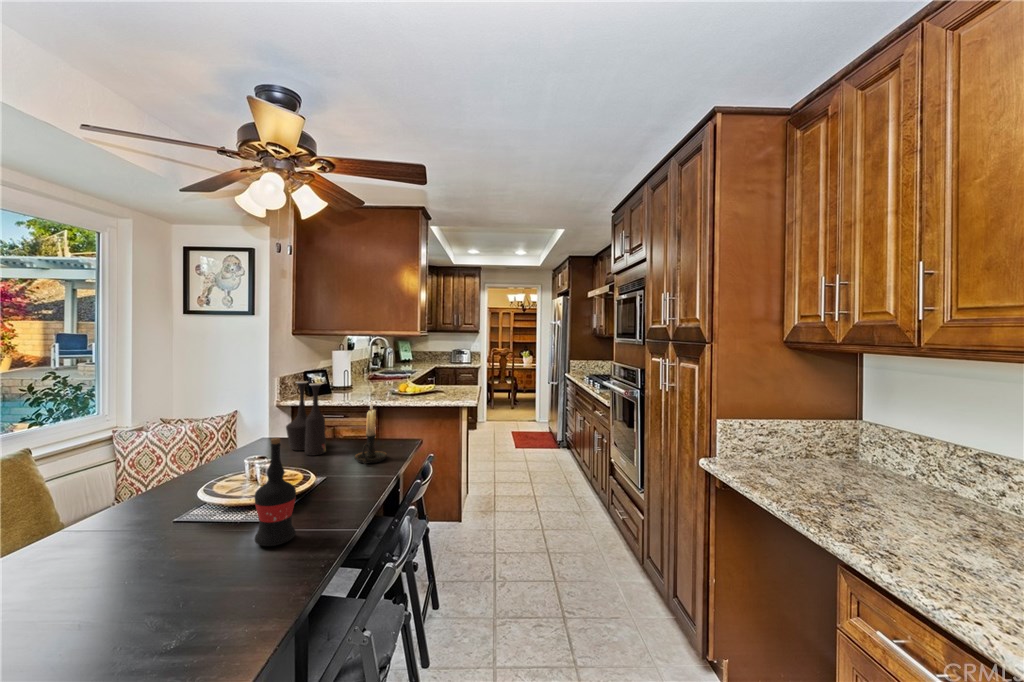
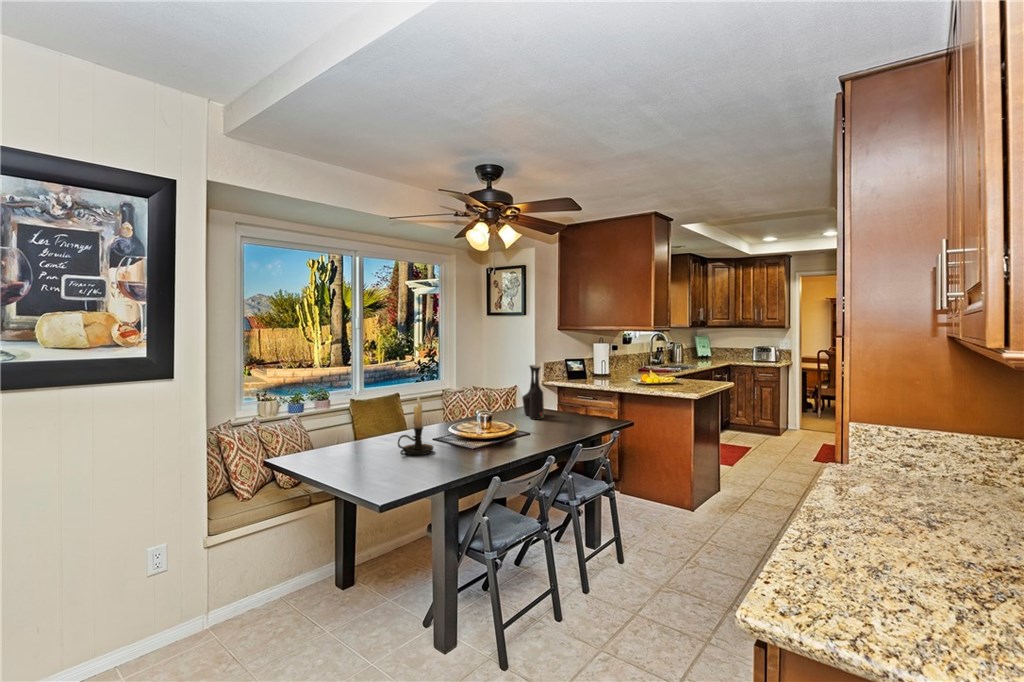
candle holder: present [355,403,387,464] -> present [398,397,433,455]
wine bottle: present [254,438,296,546] -> none [453,391,474,453]

